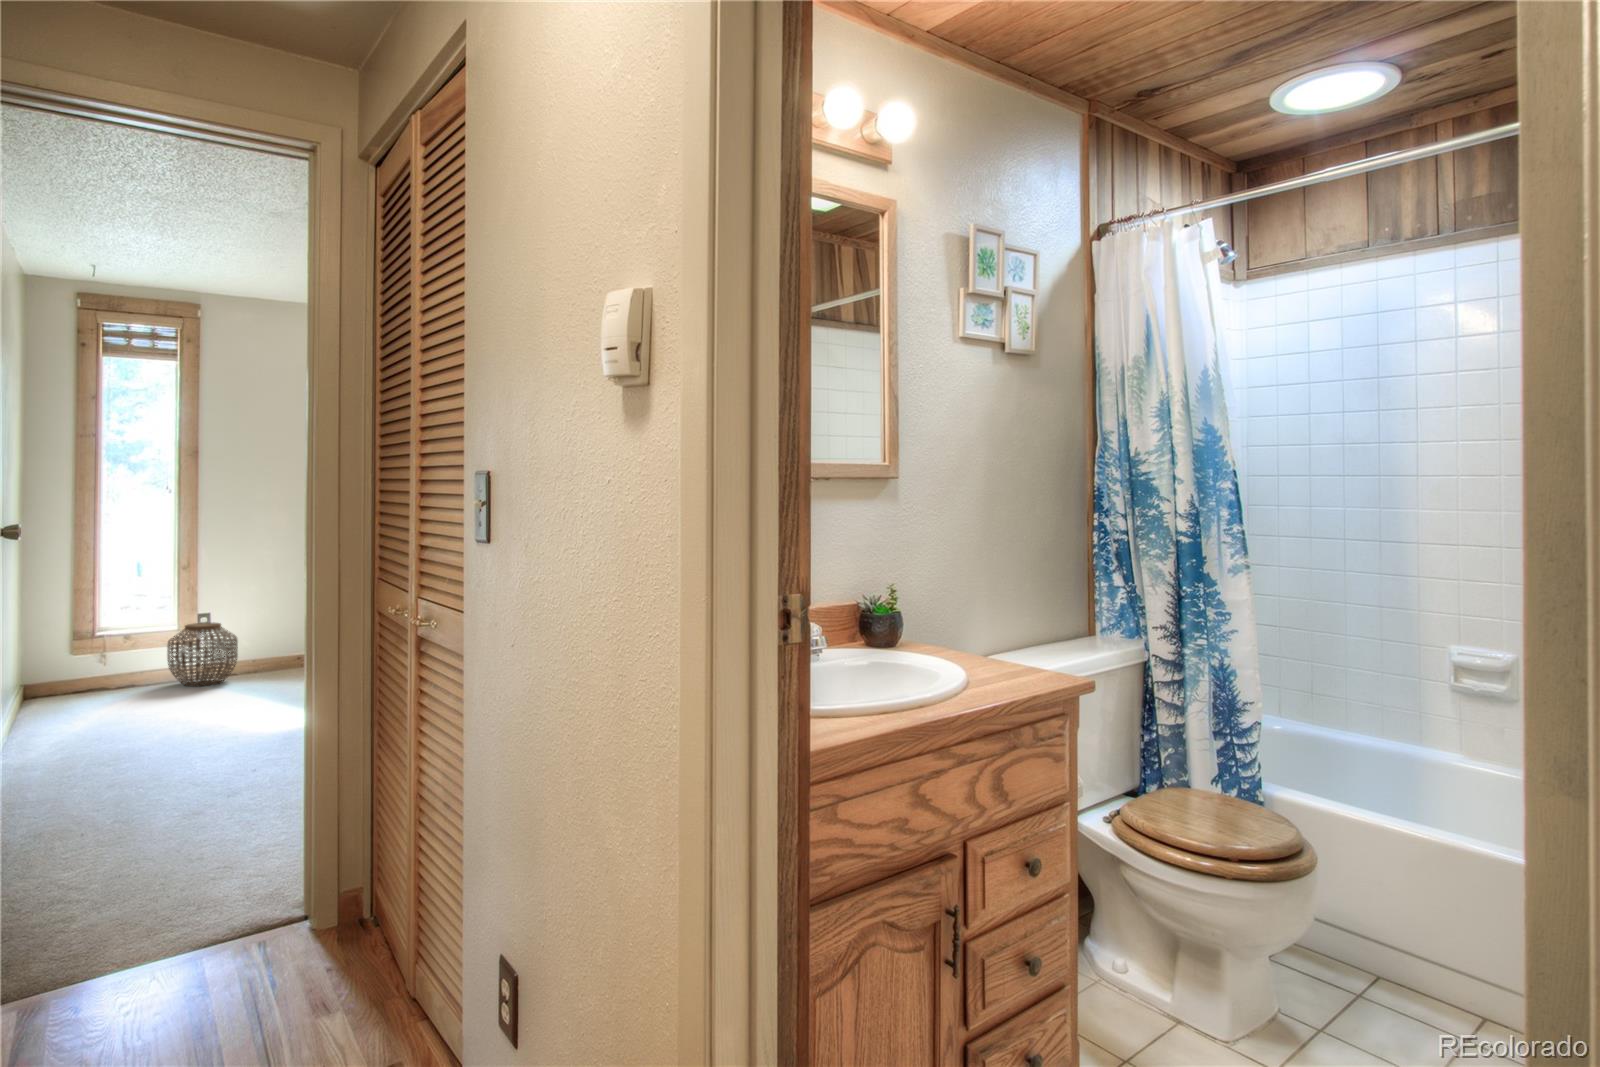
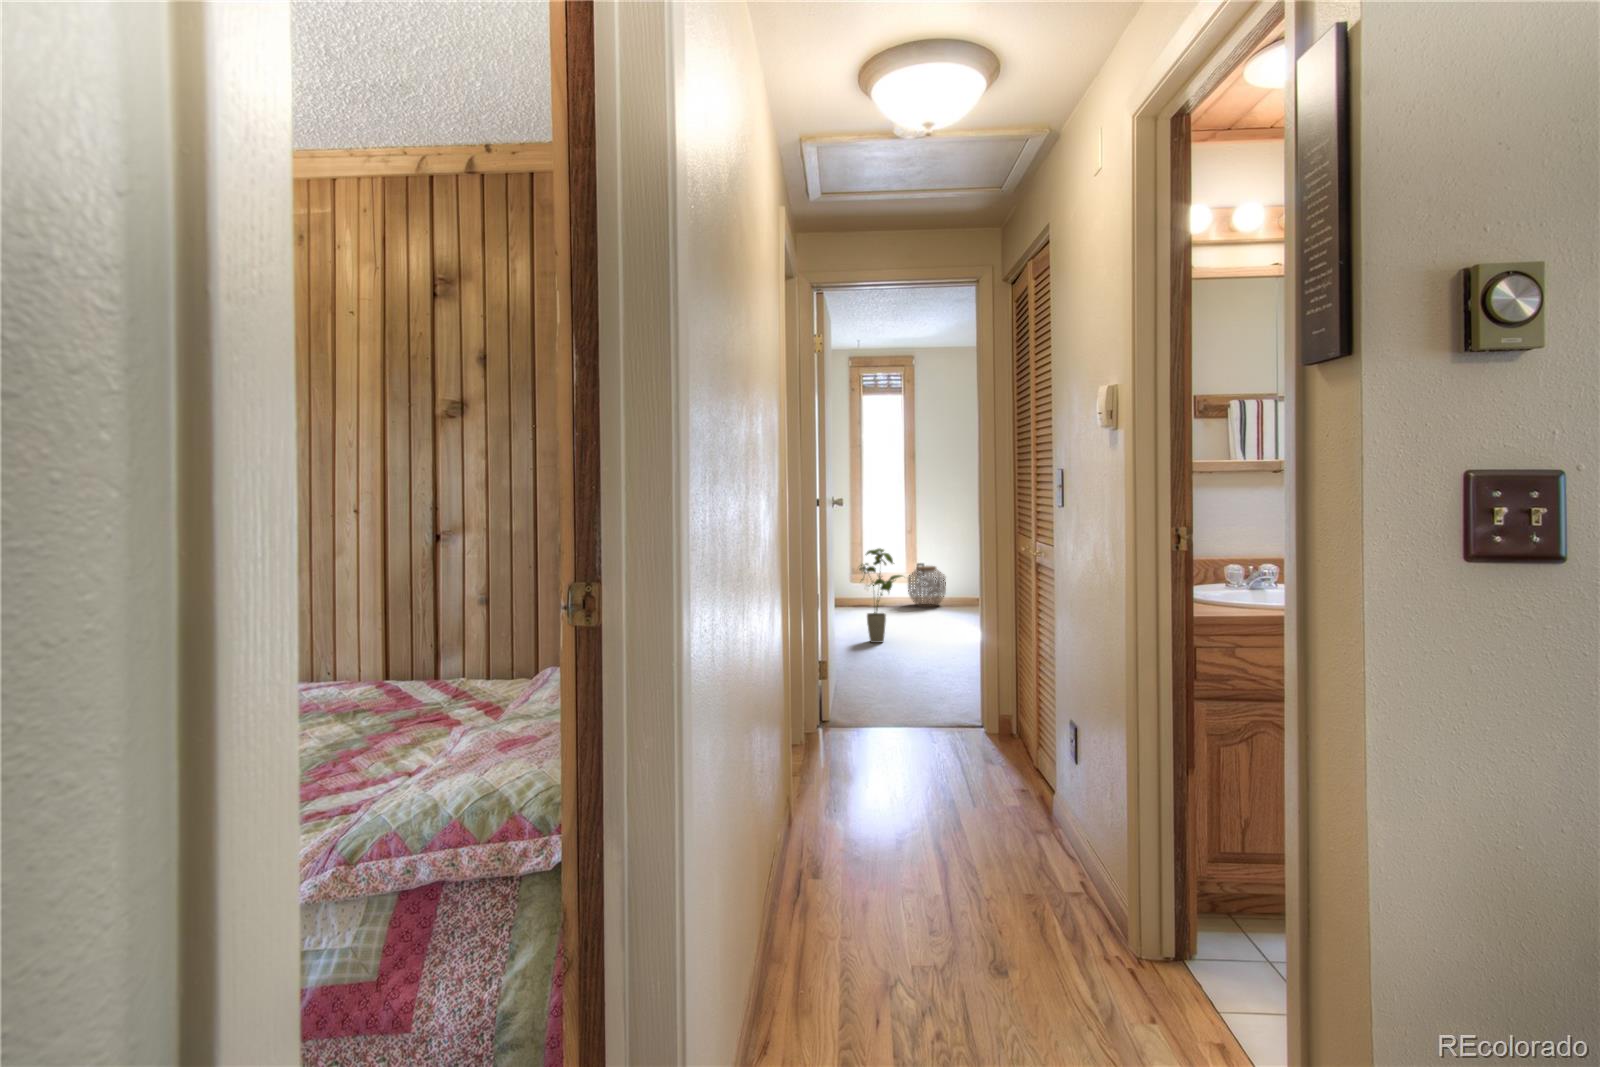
house plant: none [52,602,162,767] -> present [859,548,902,643]

